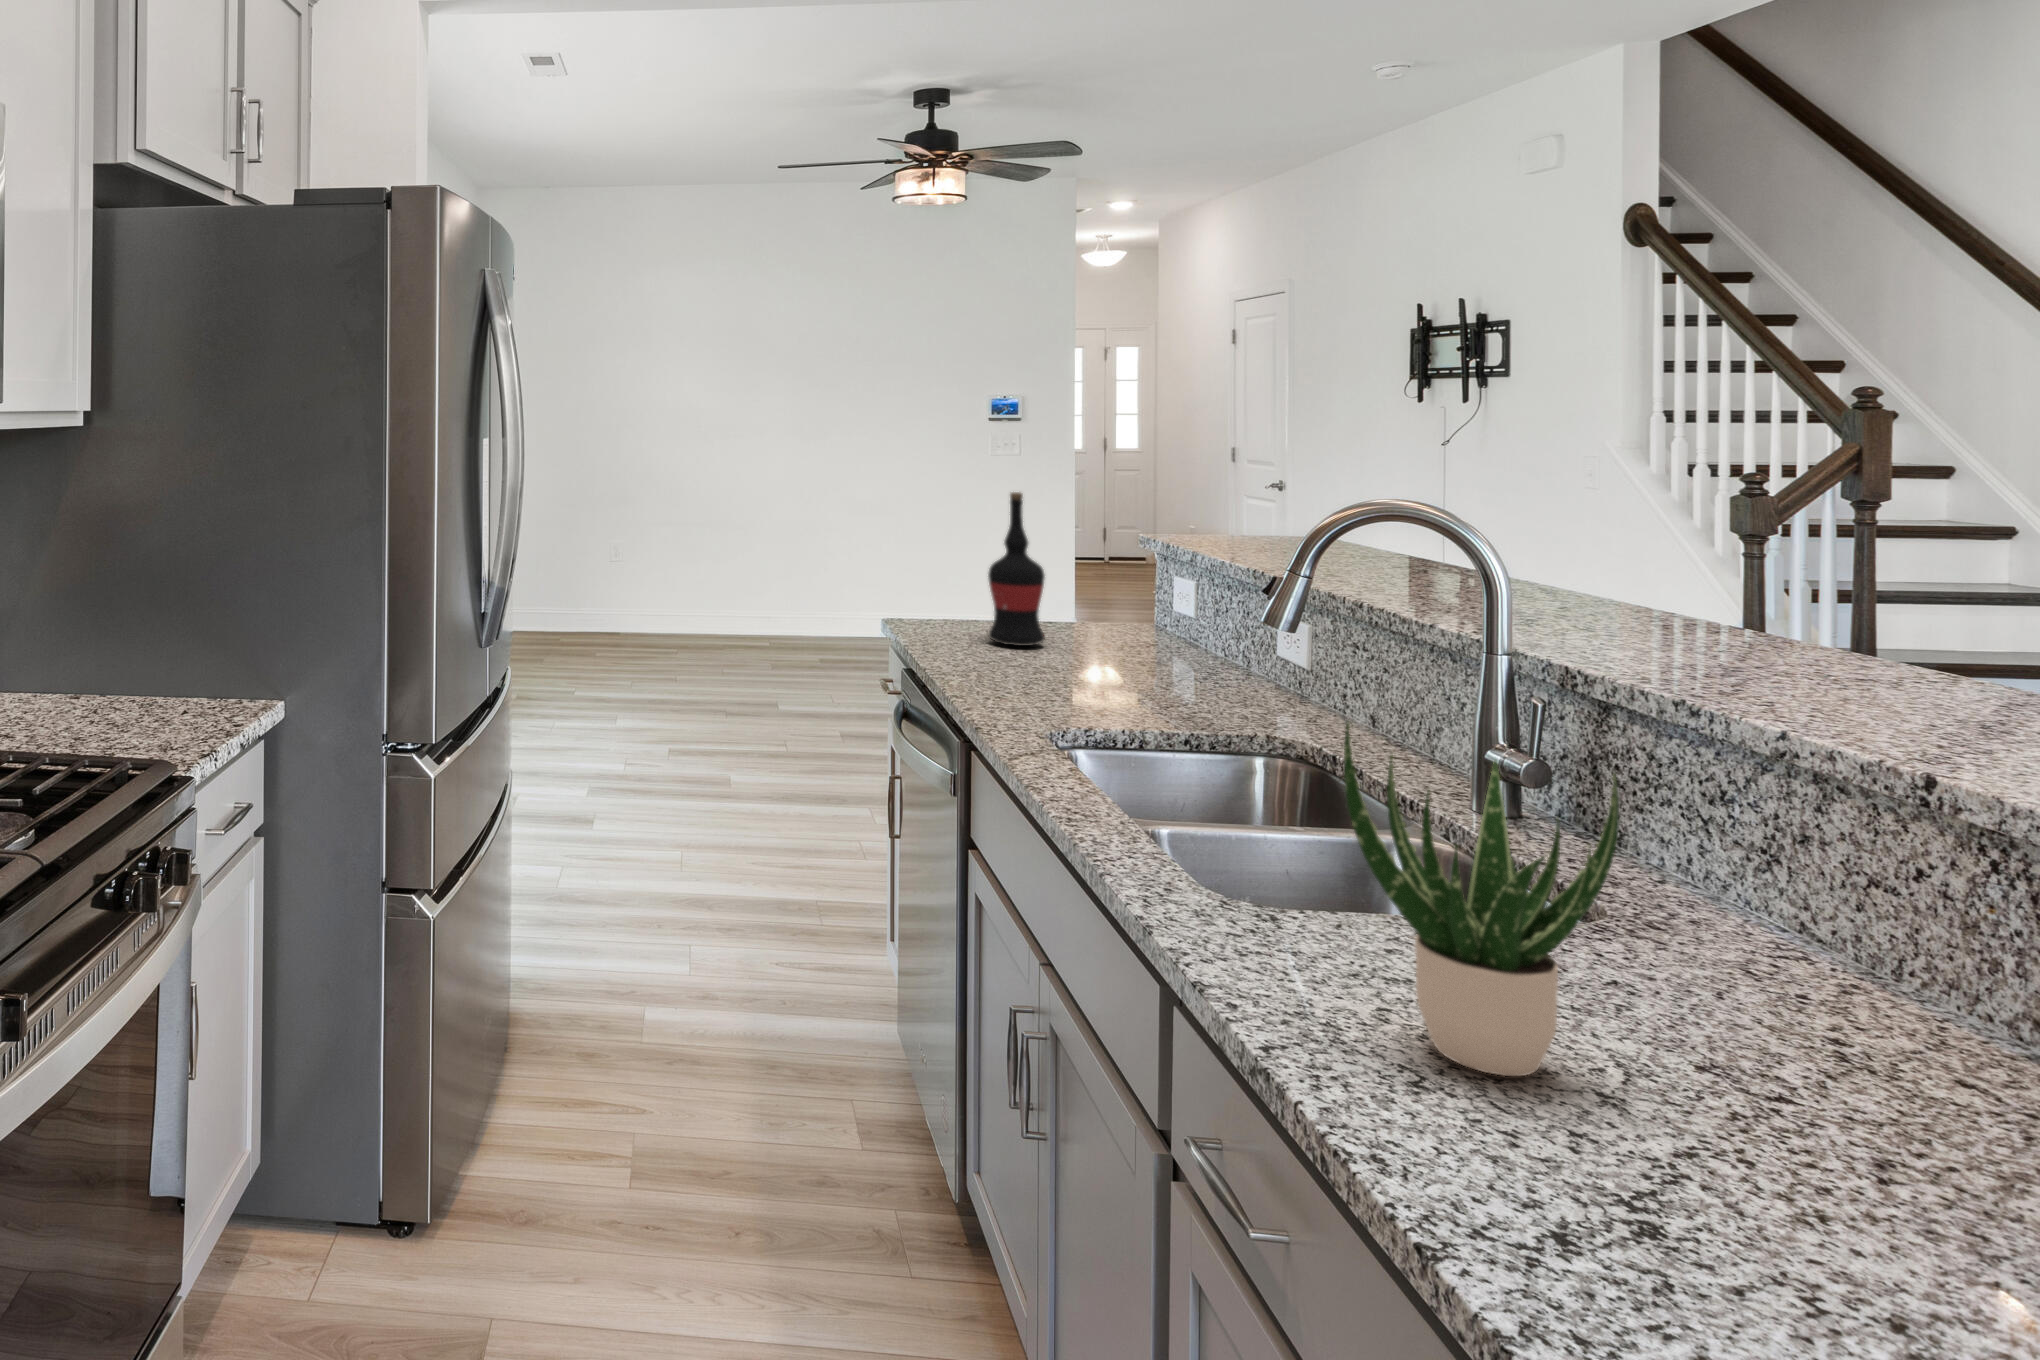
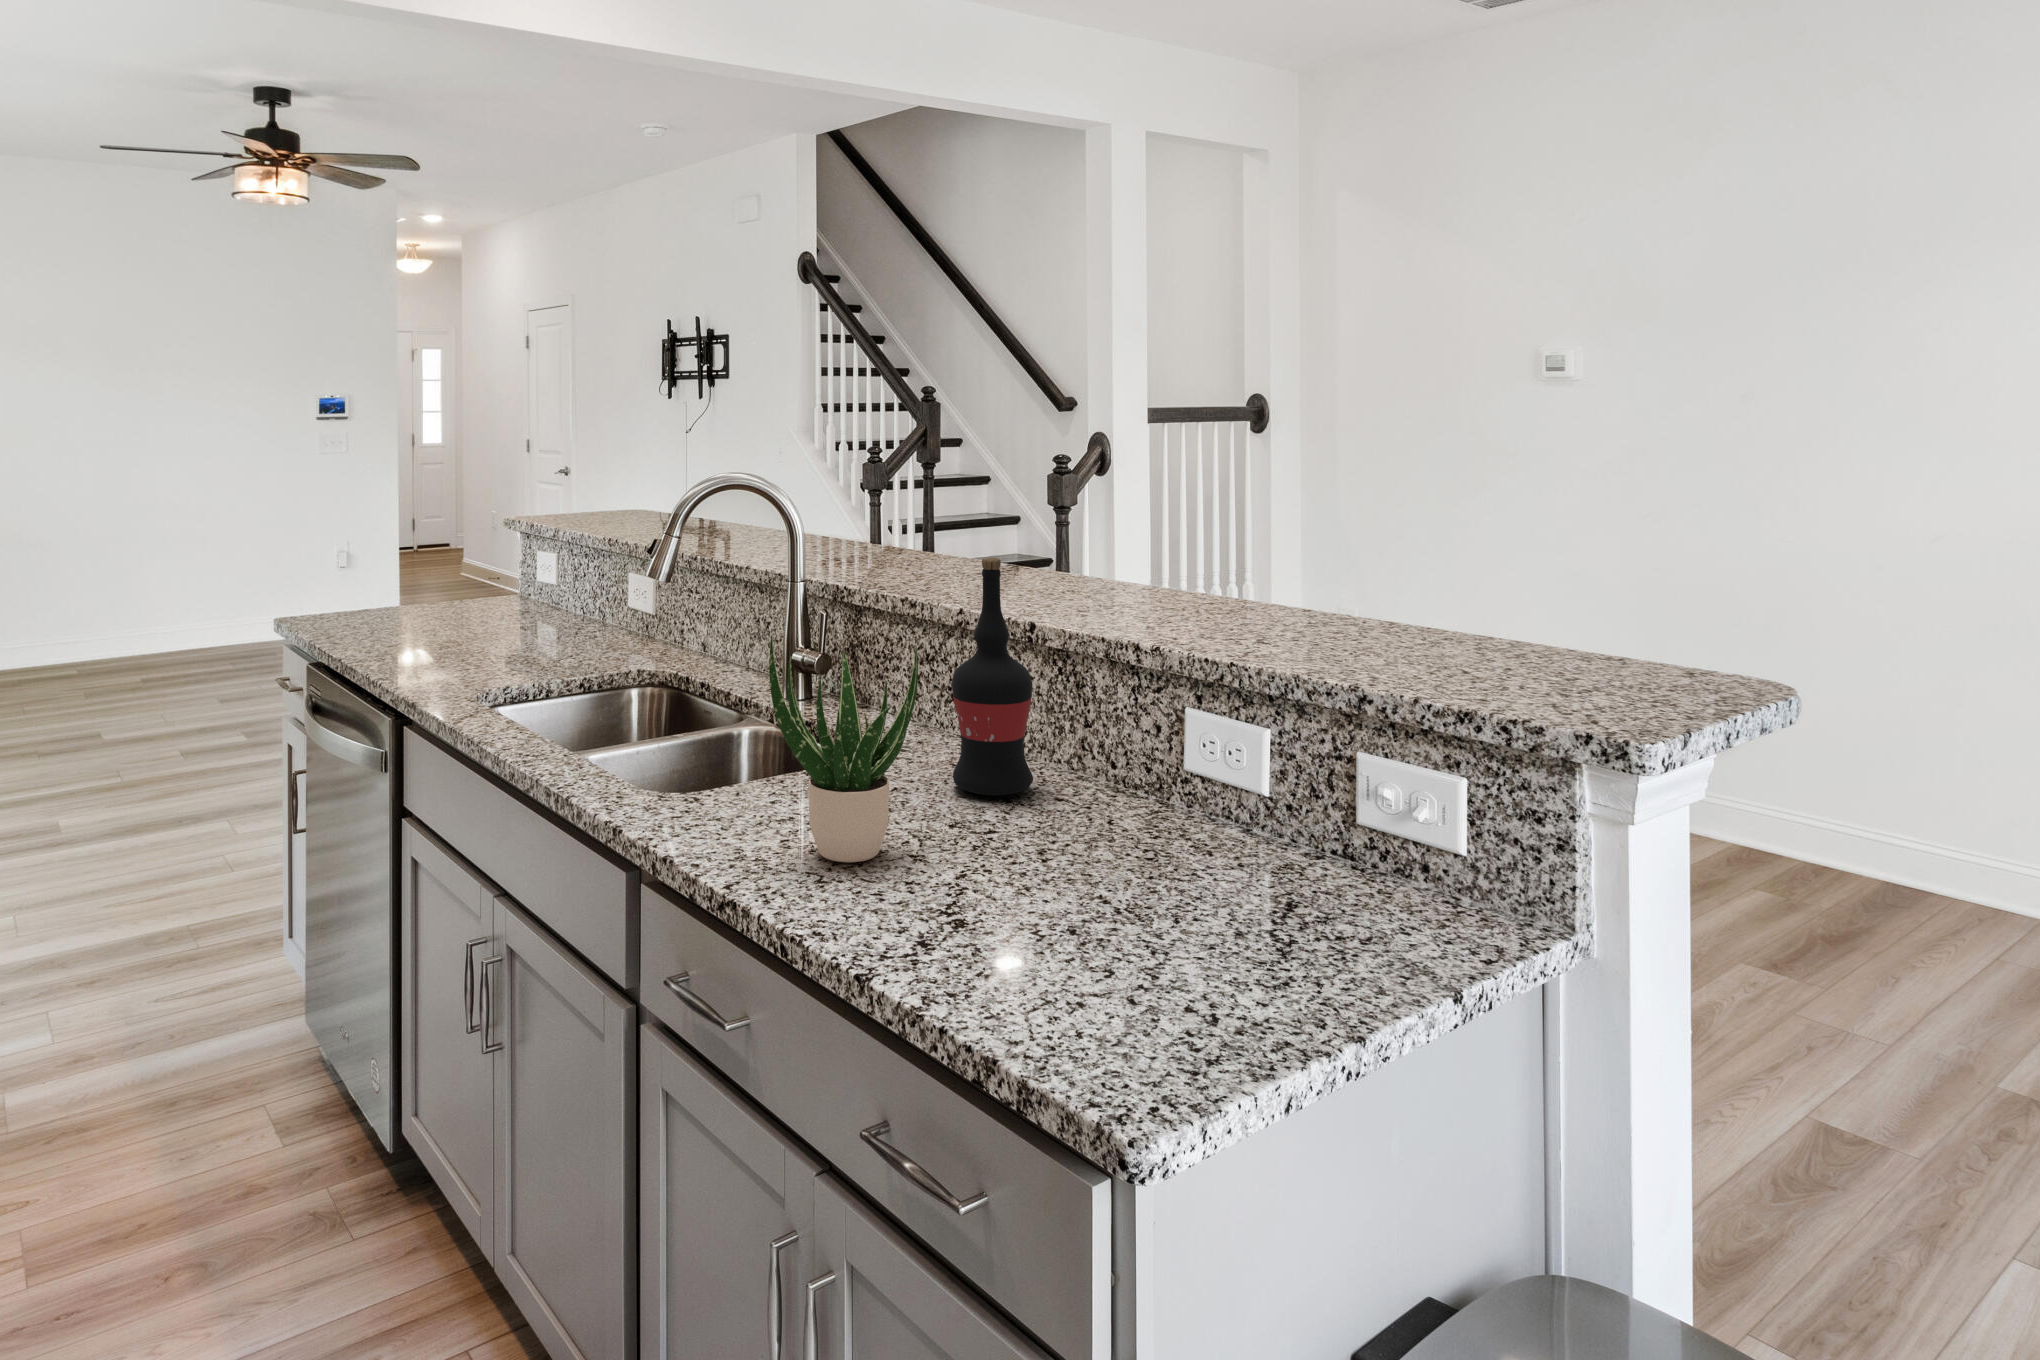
wine bottle: present [988,492,1045,646] -> present [952,558,1033,796]

